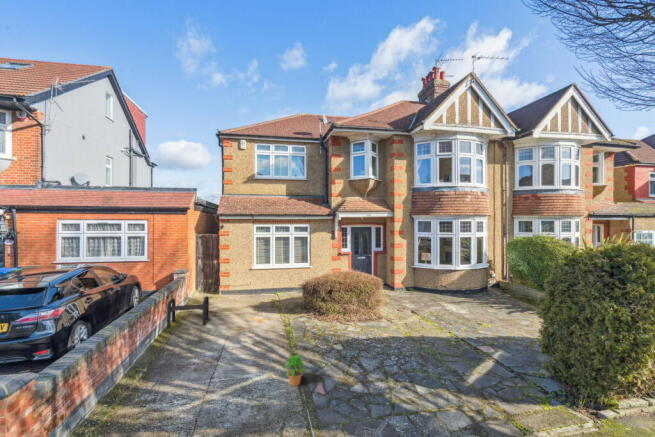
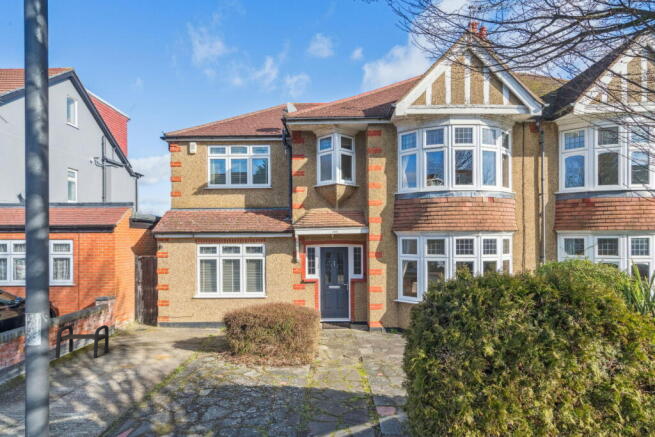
potted plant: present [285,355,304,386] -> none [91,389,117,424]

